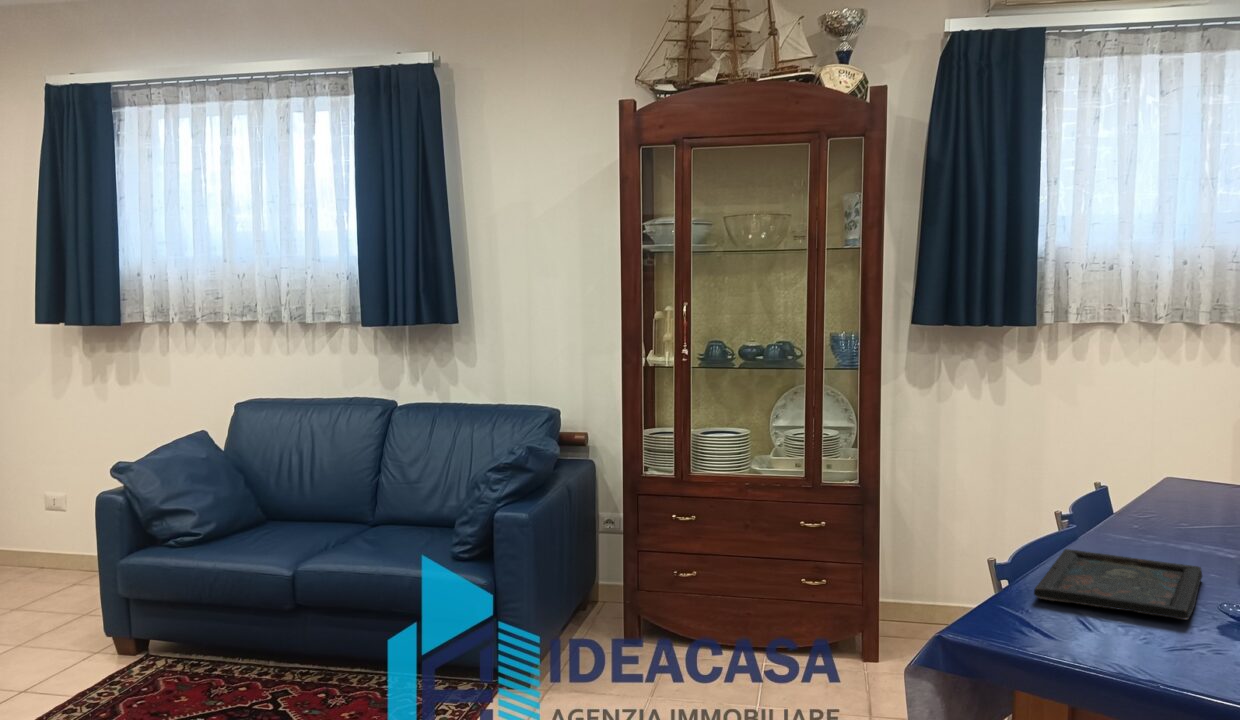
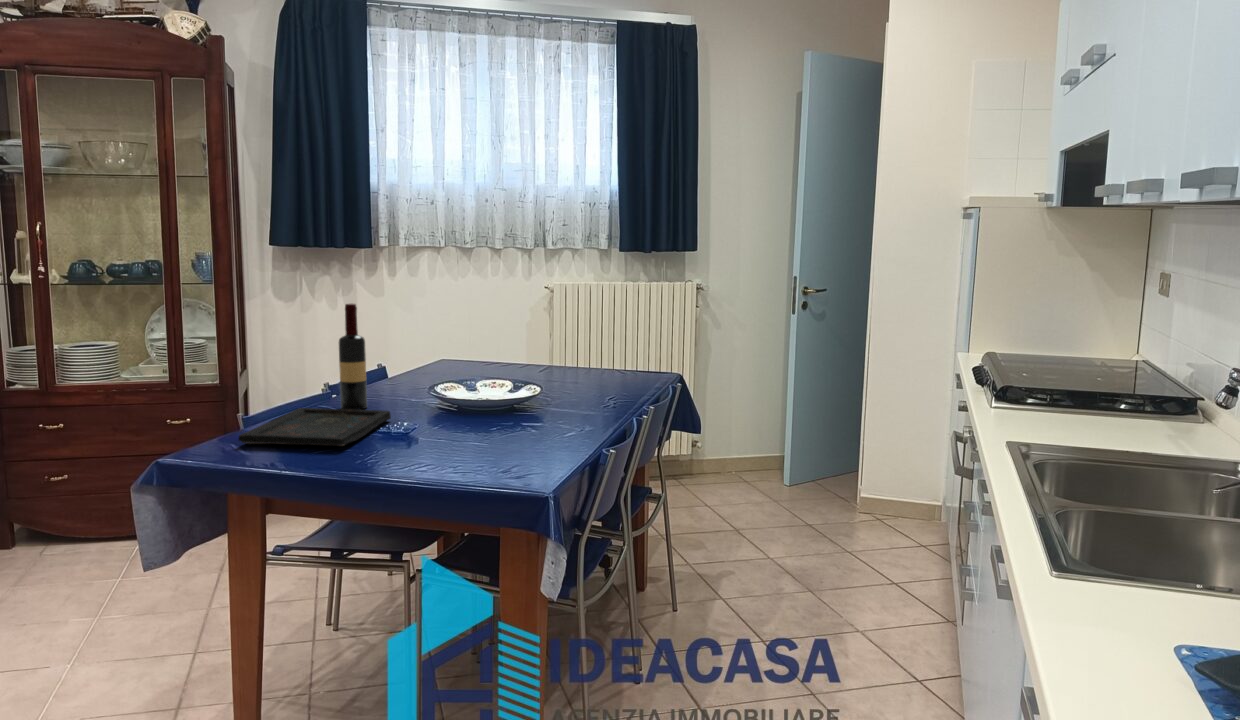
wine bottle: none [1106,417,1146,556] -> present [339,304,367,410]

